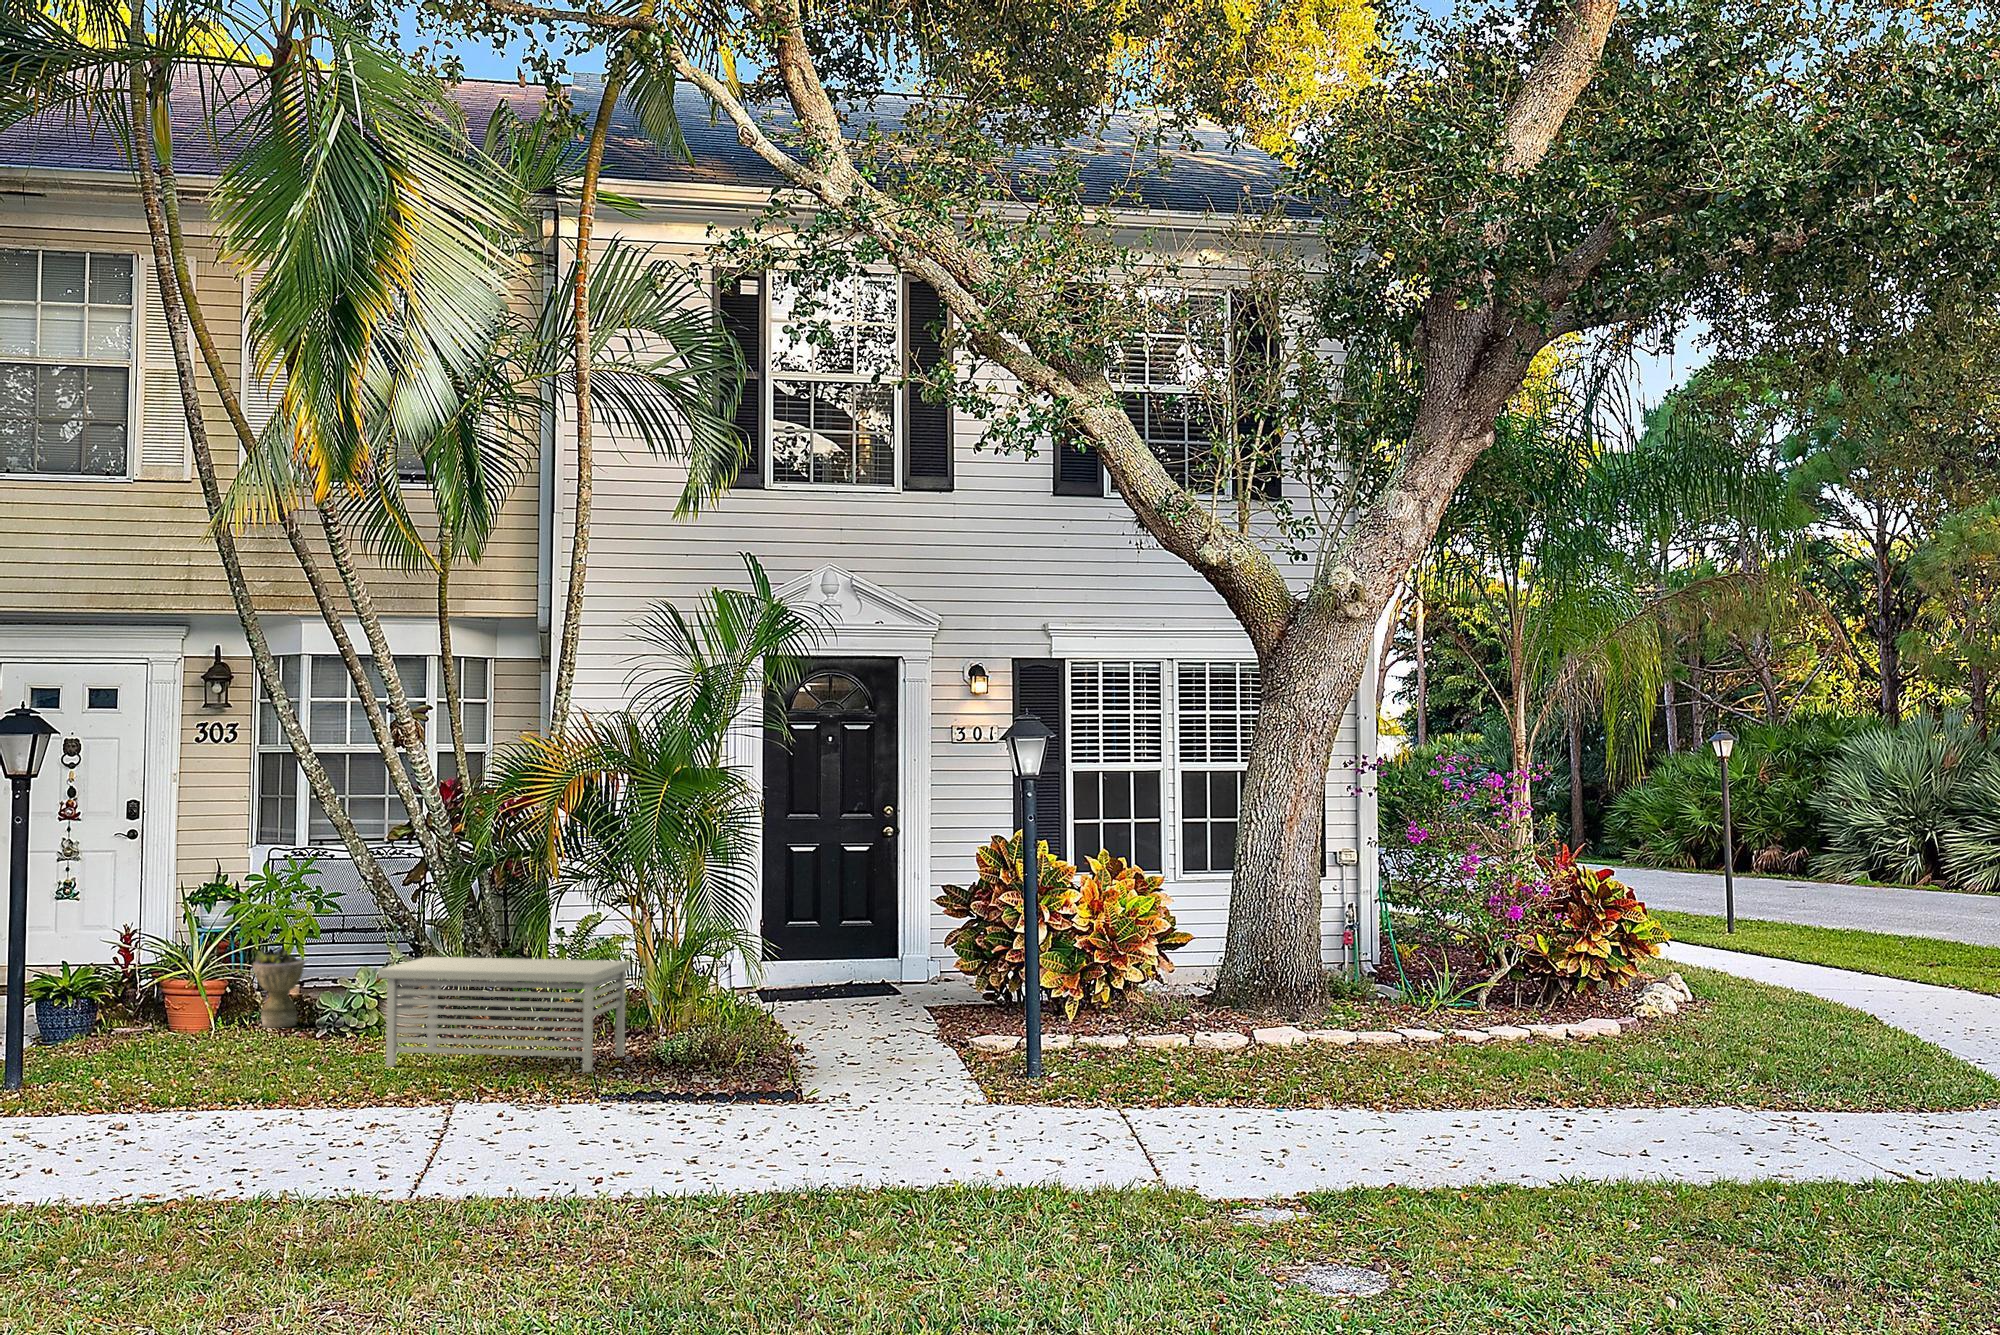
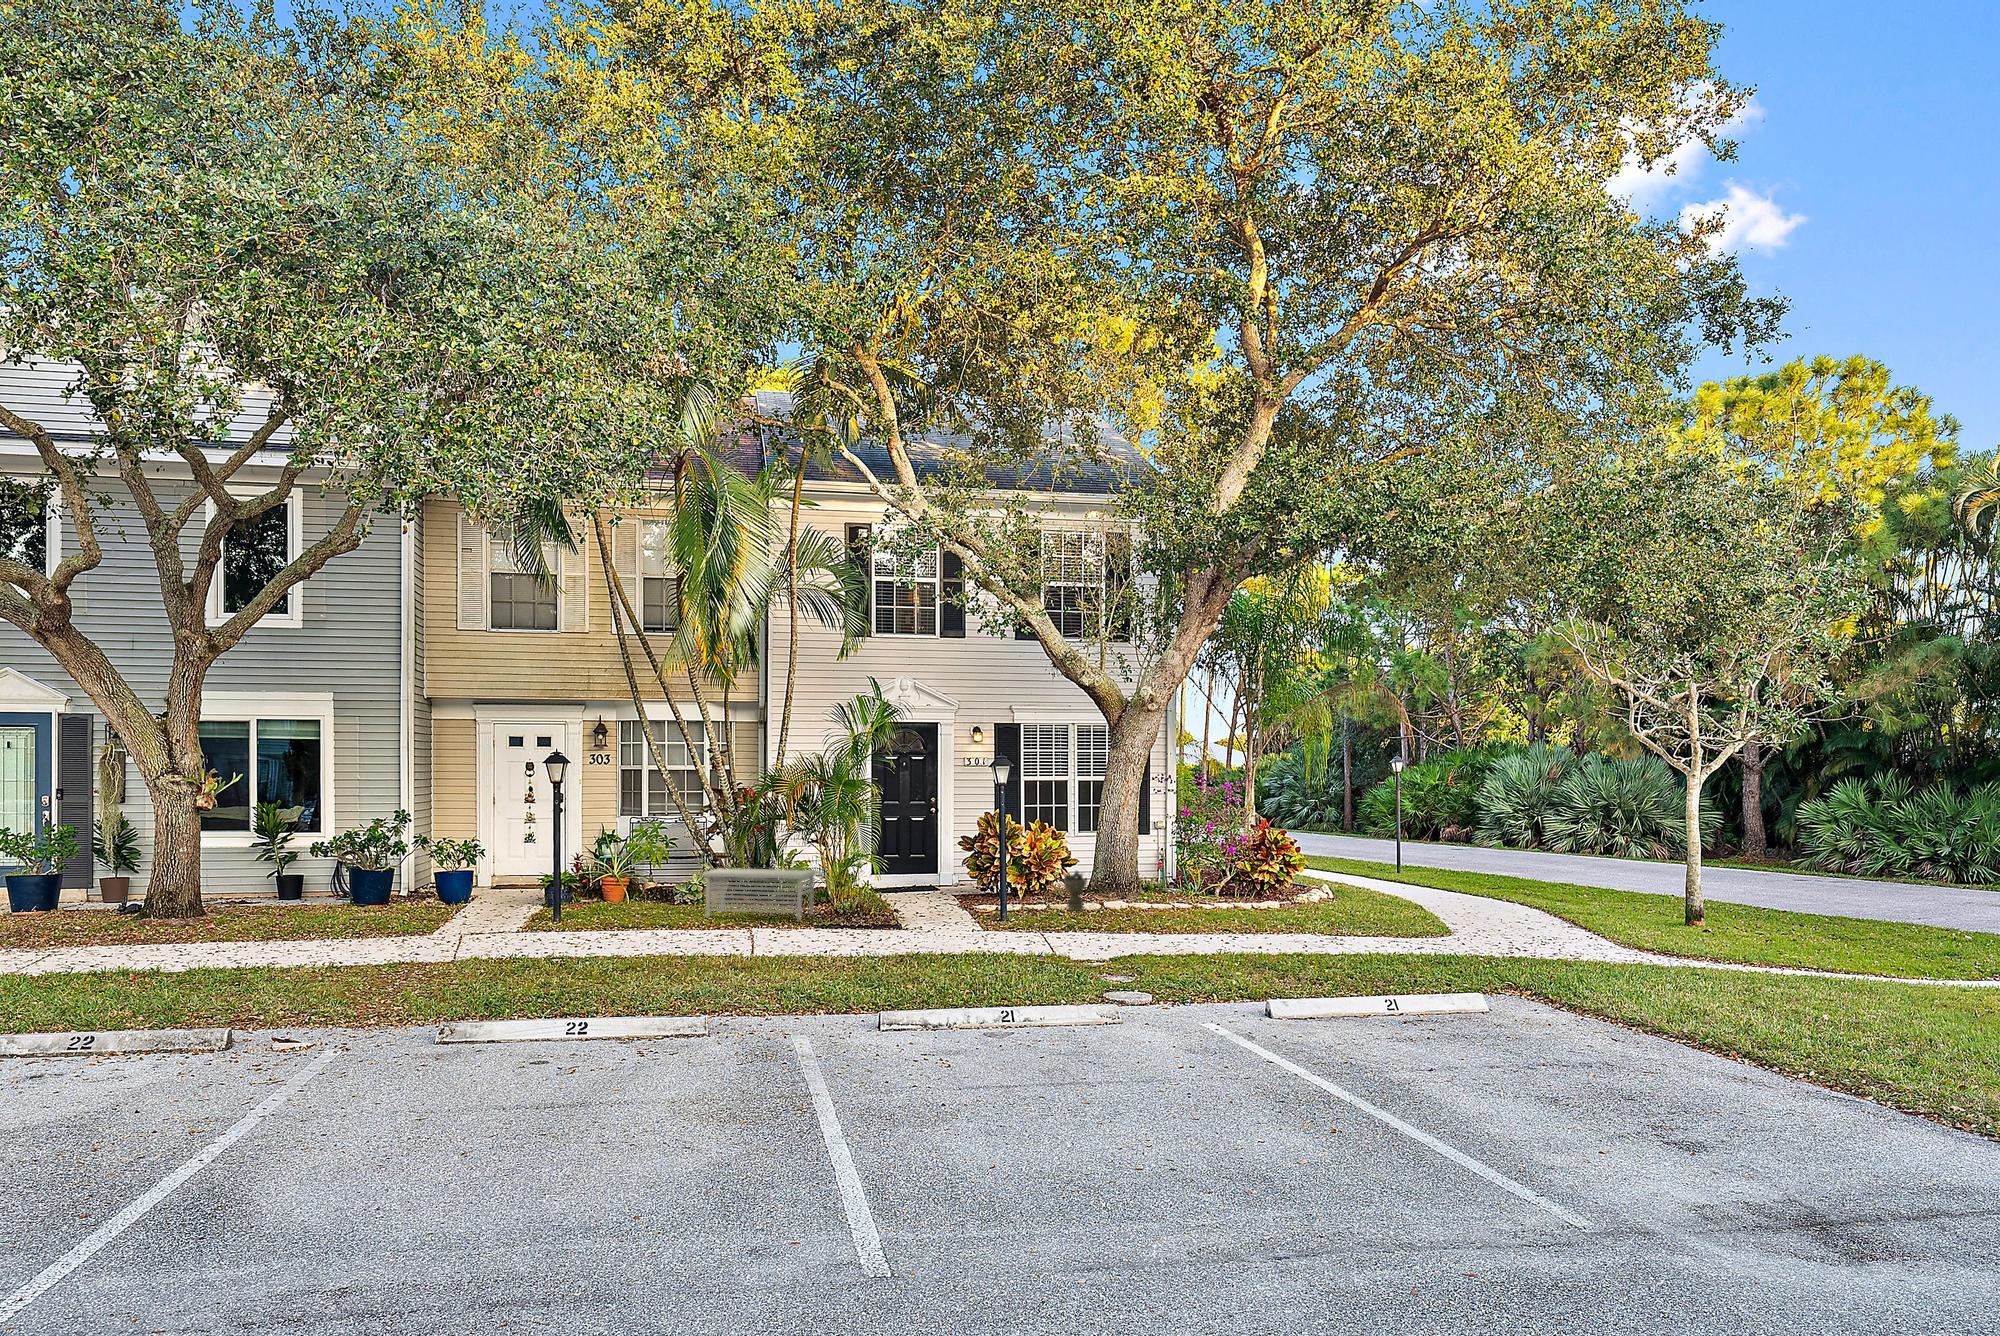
planter: present [253,947,305,1028] -> present [1064,871,1086,911]

